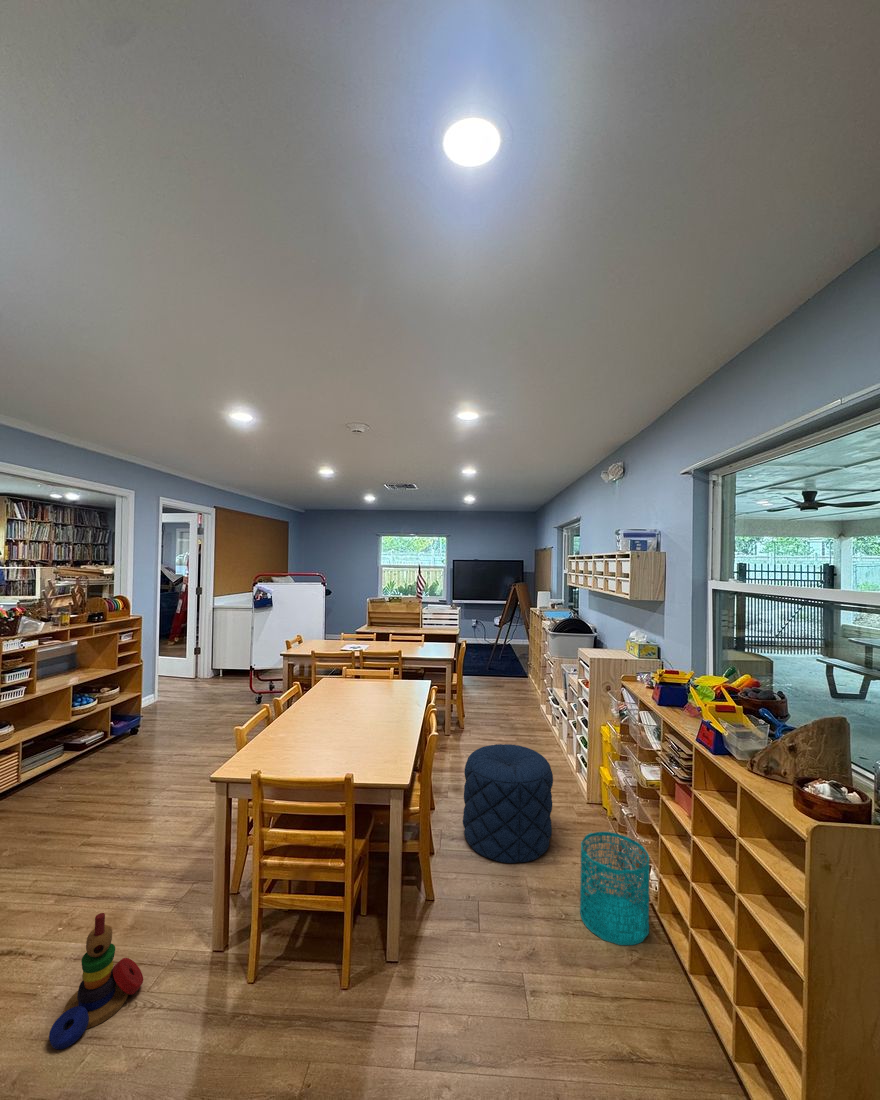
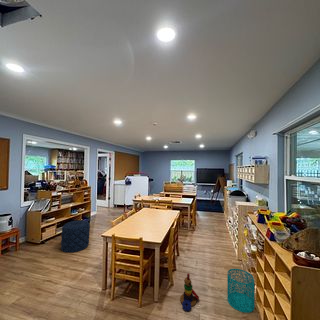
pouf: present [463,744,553,863] -> present [61,220,90,253]
stacking toy: present [49,913,143,1049] -> present [180,273,199,311]

